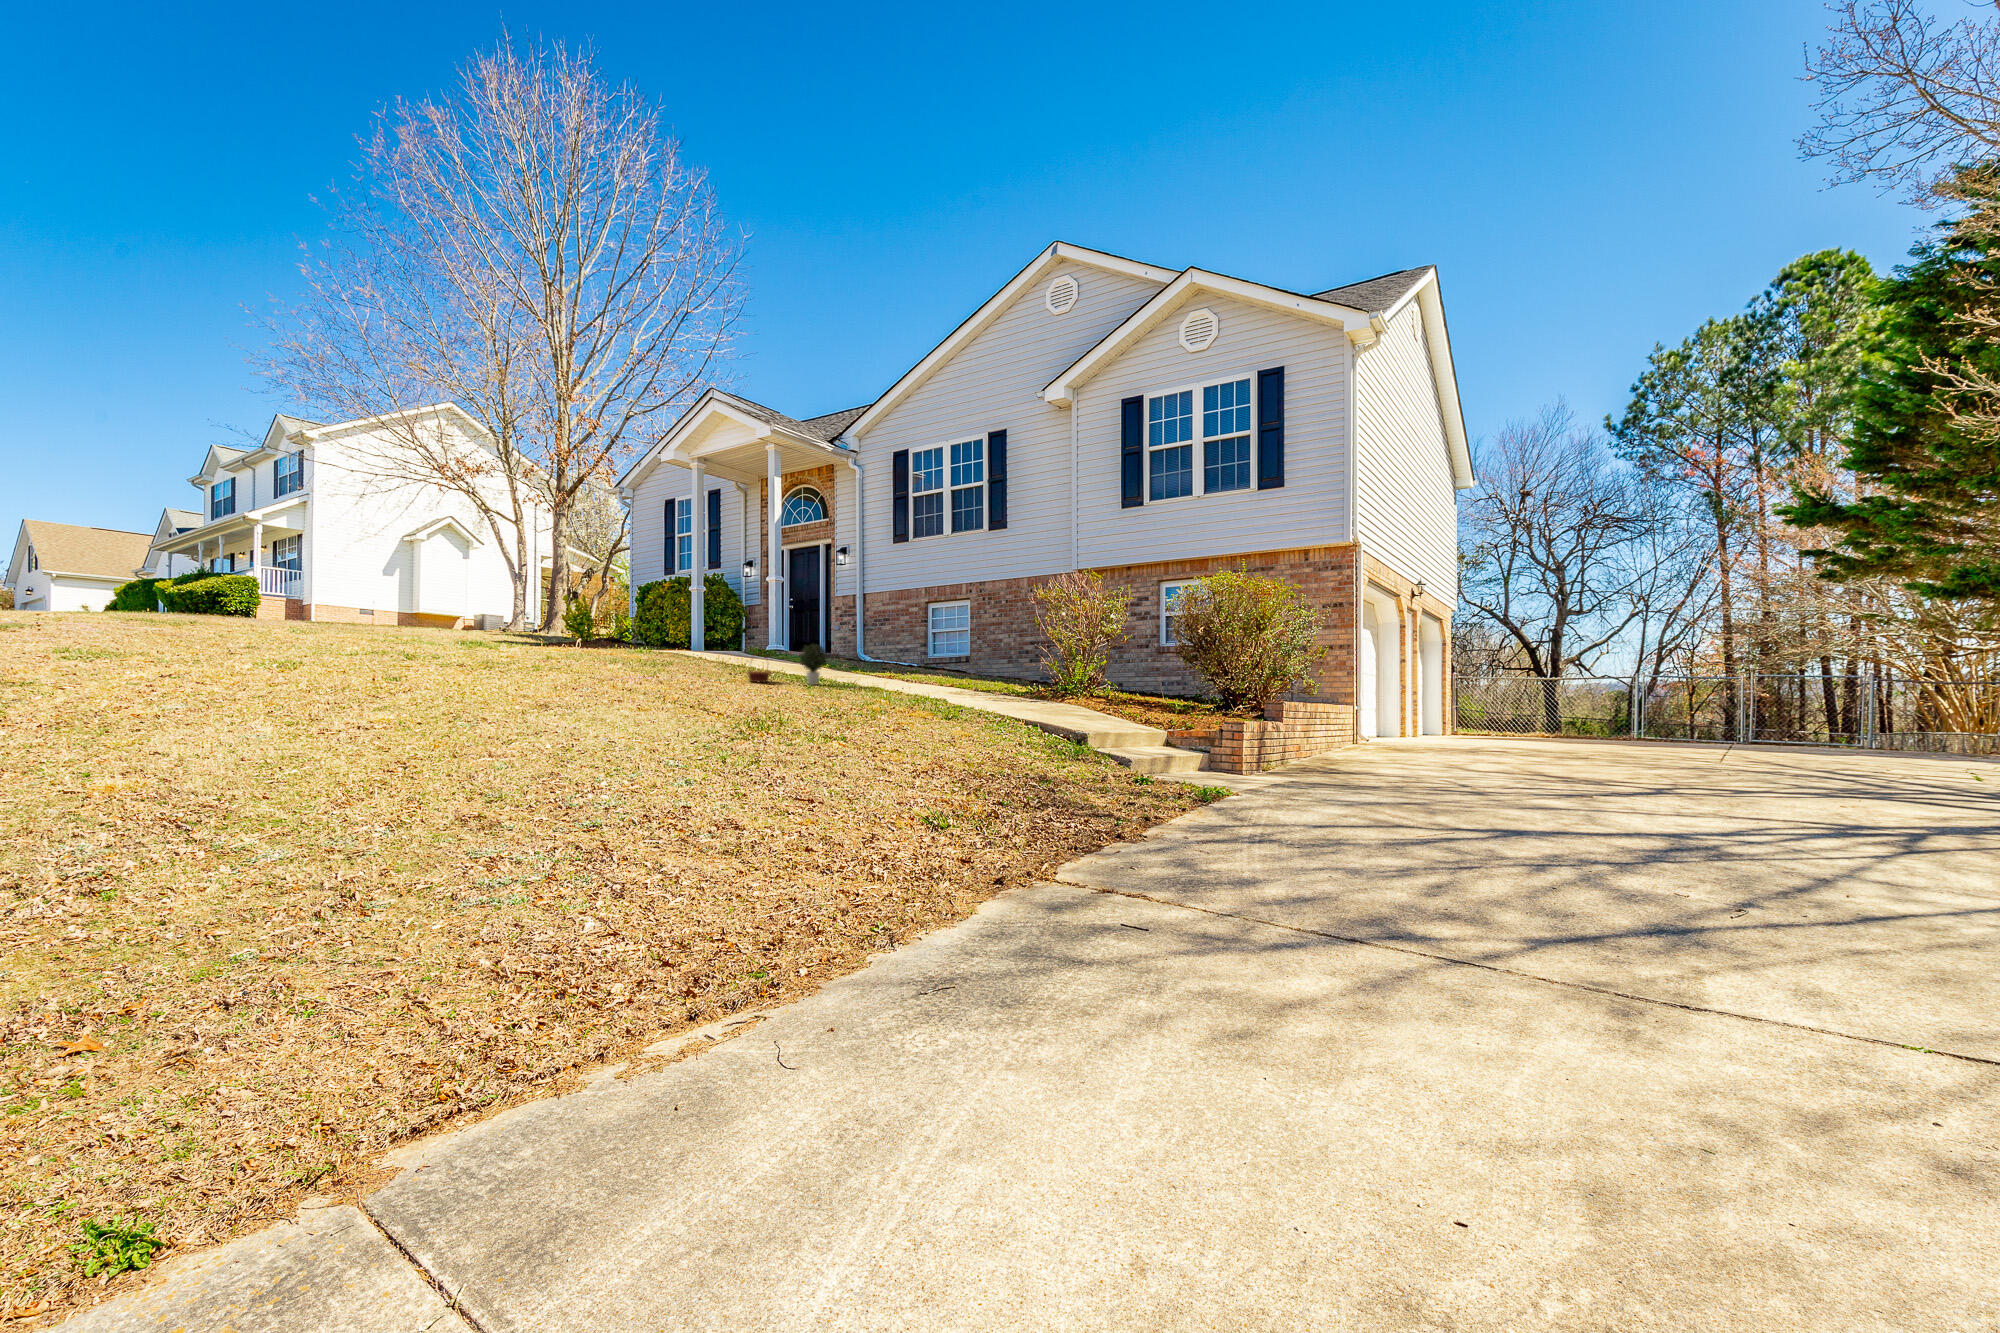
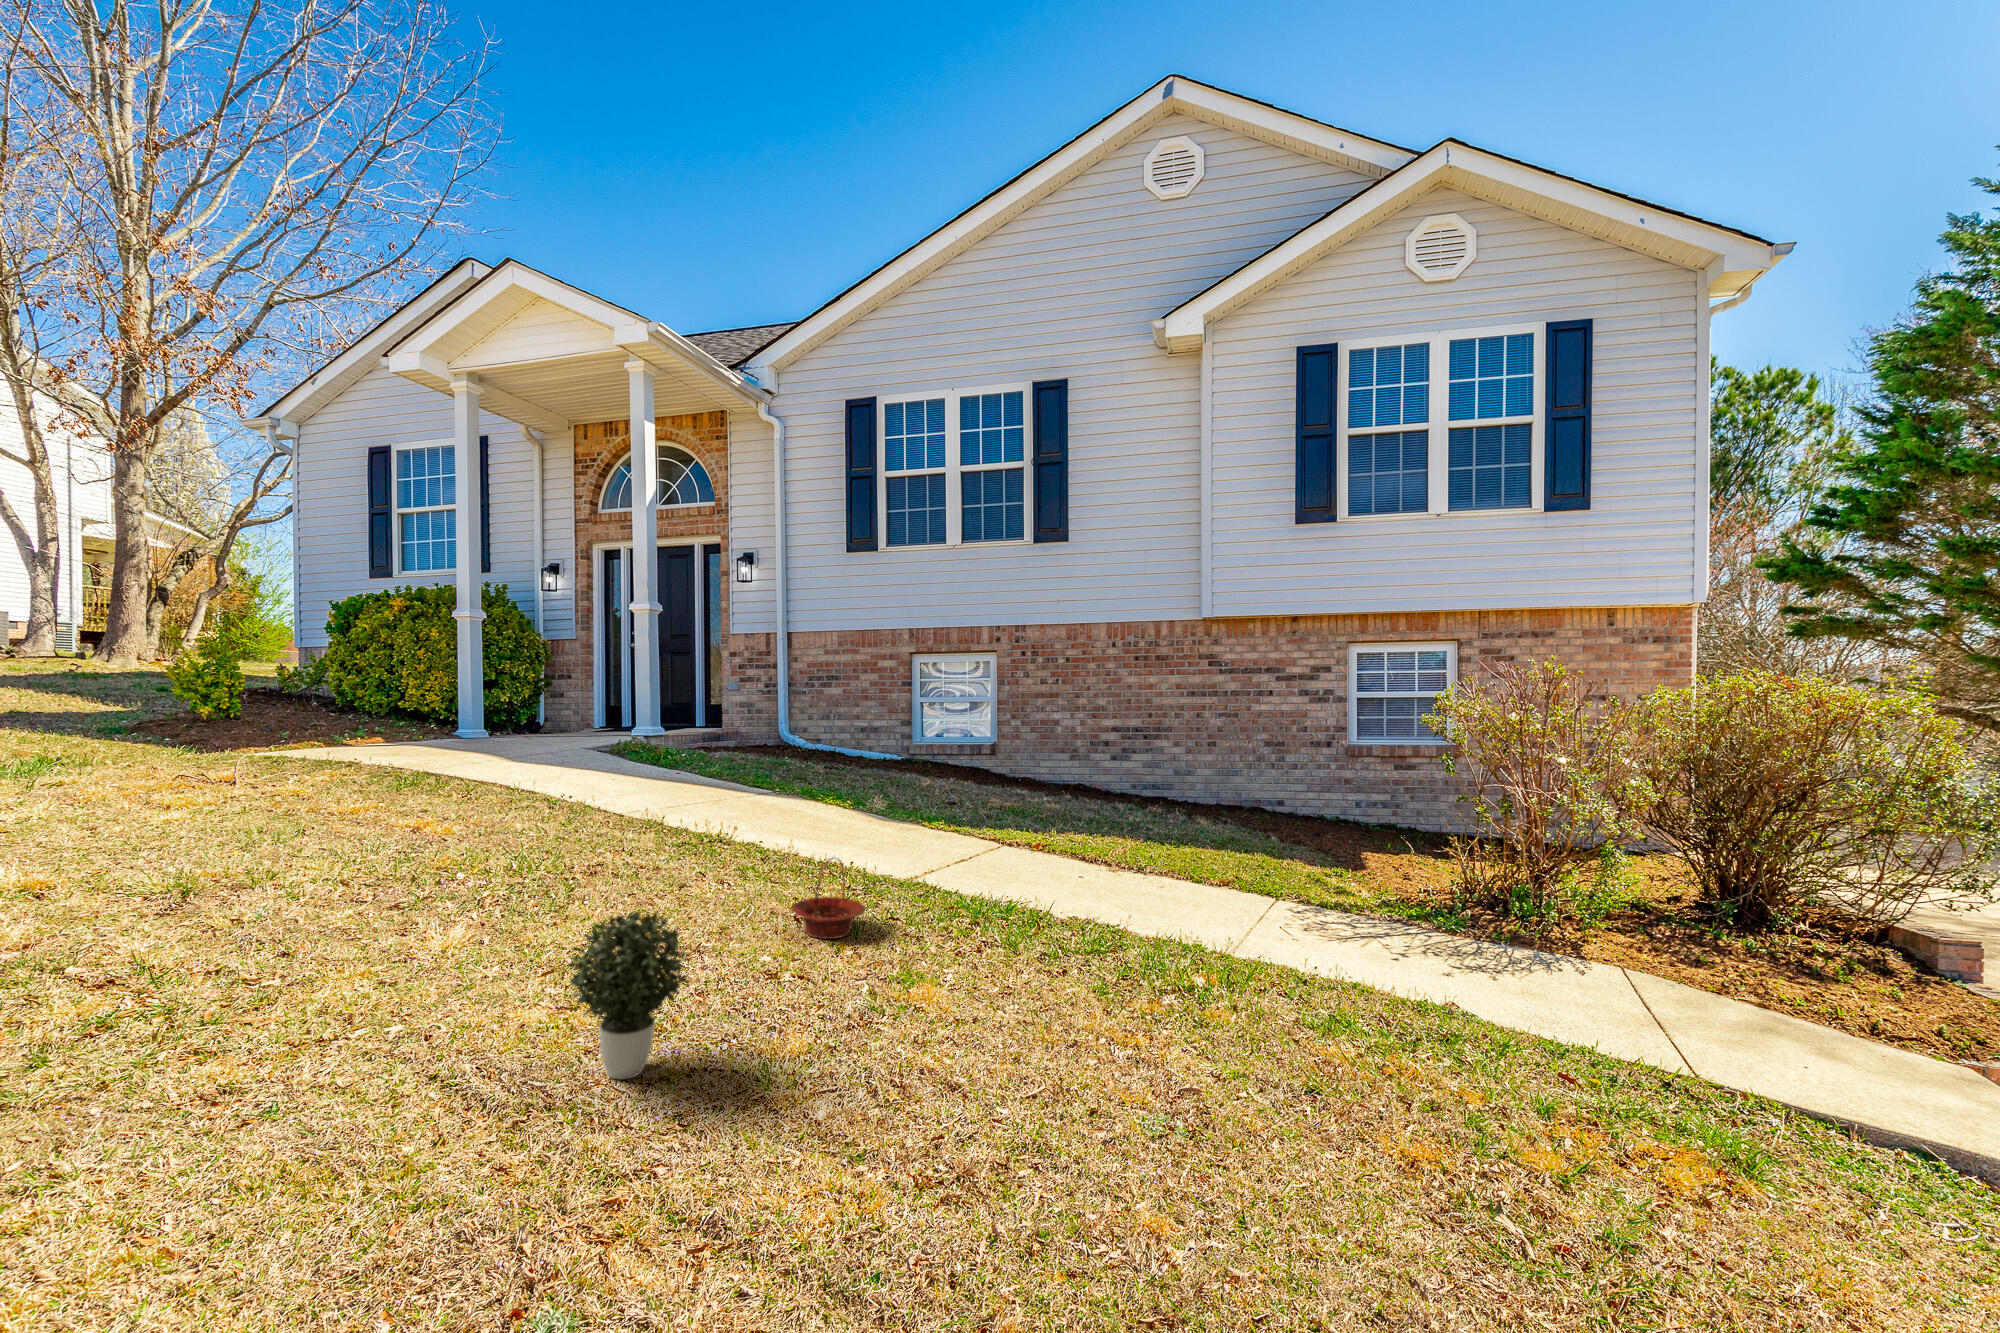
potted plant: present [800,644,827,685] -> present [568,912,689,1079]

